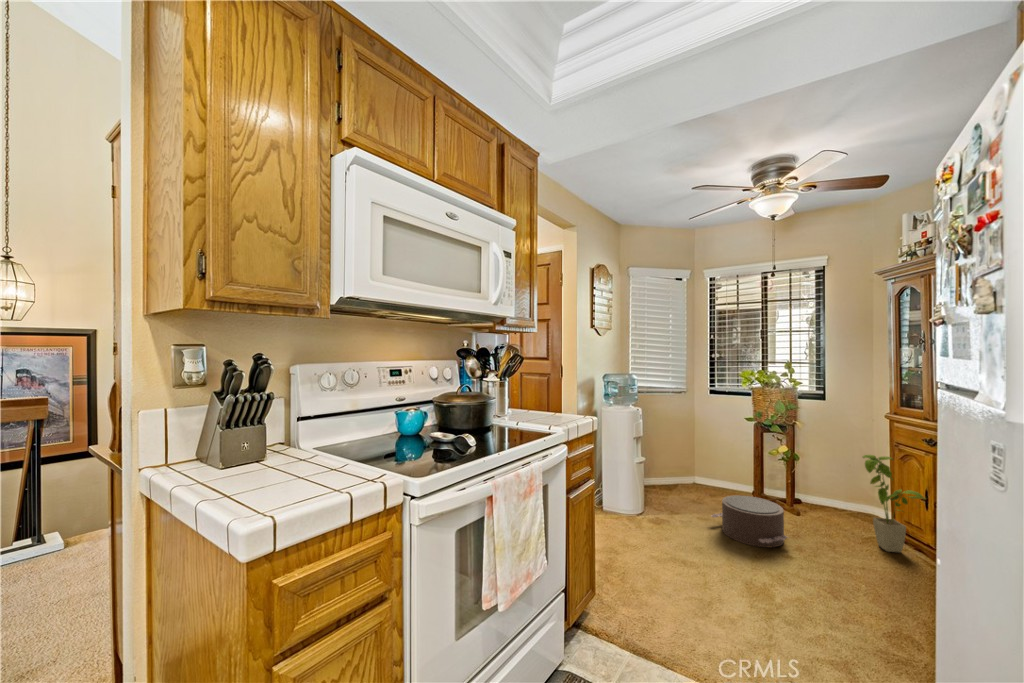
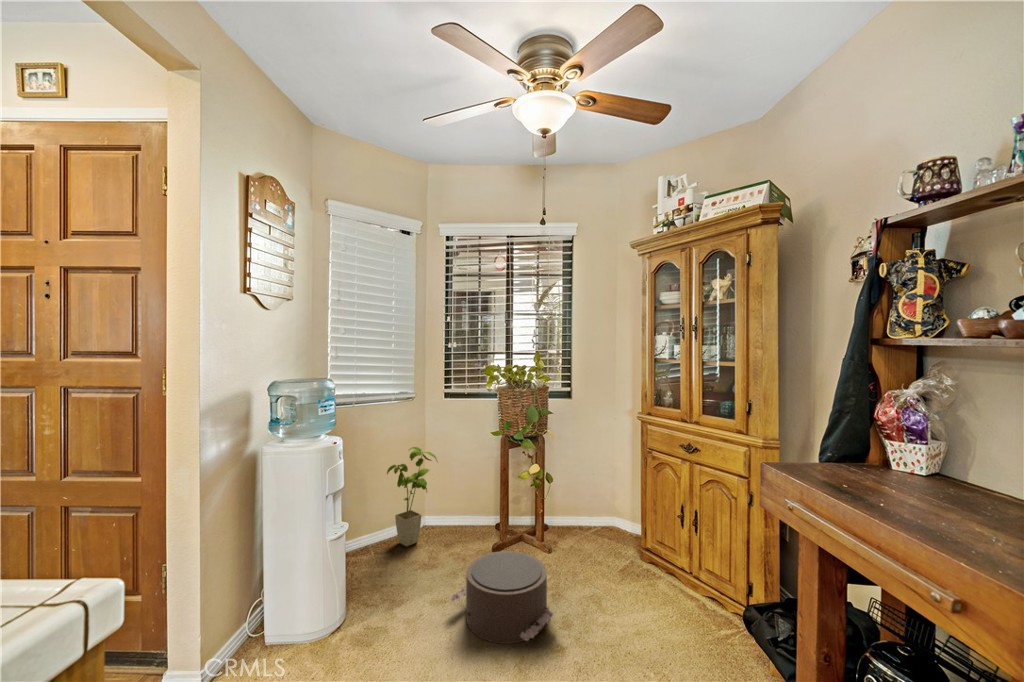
house plant: present [863,455,925,552] -> present [387,447,438,546]

